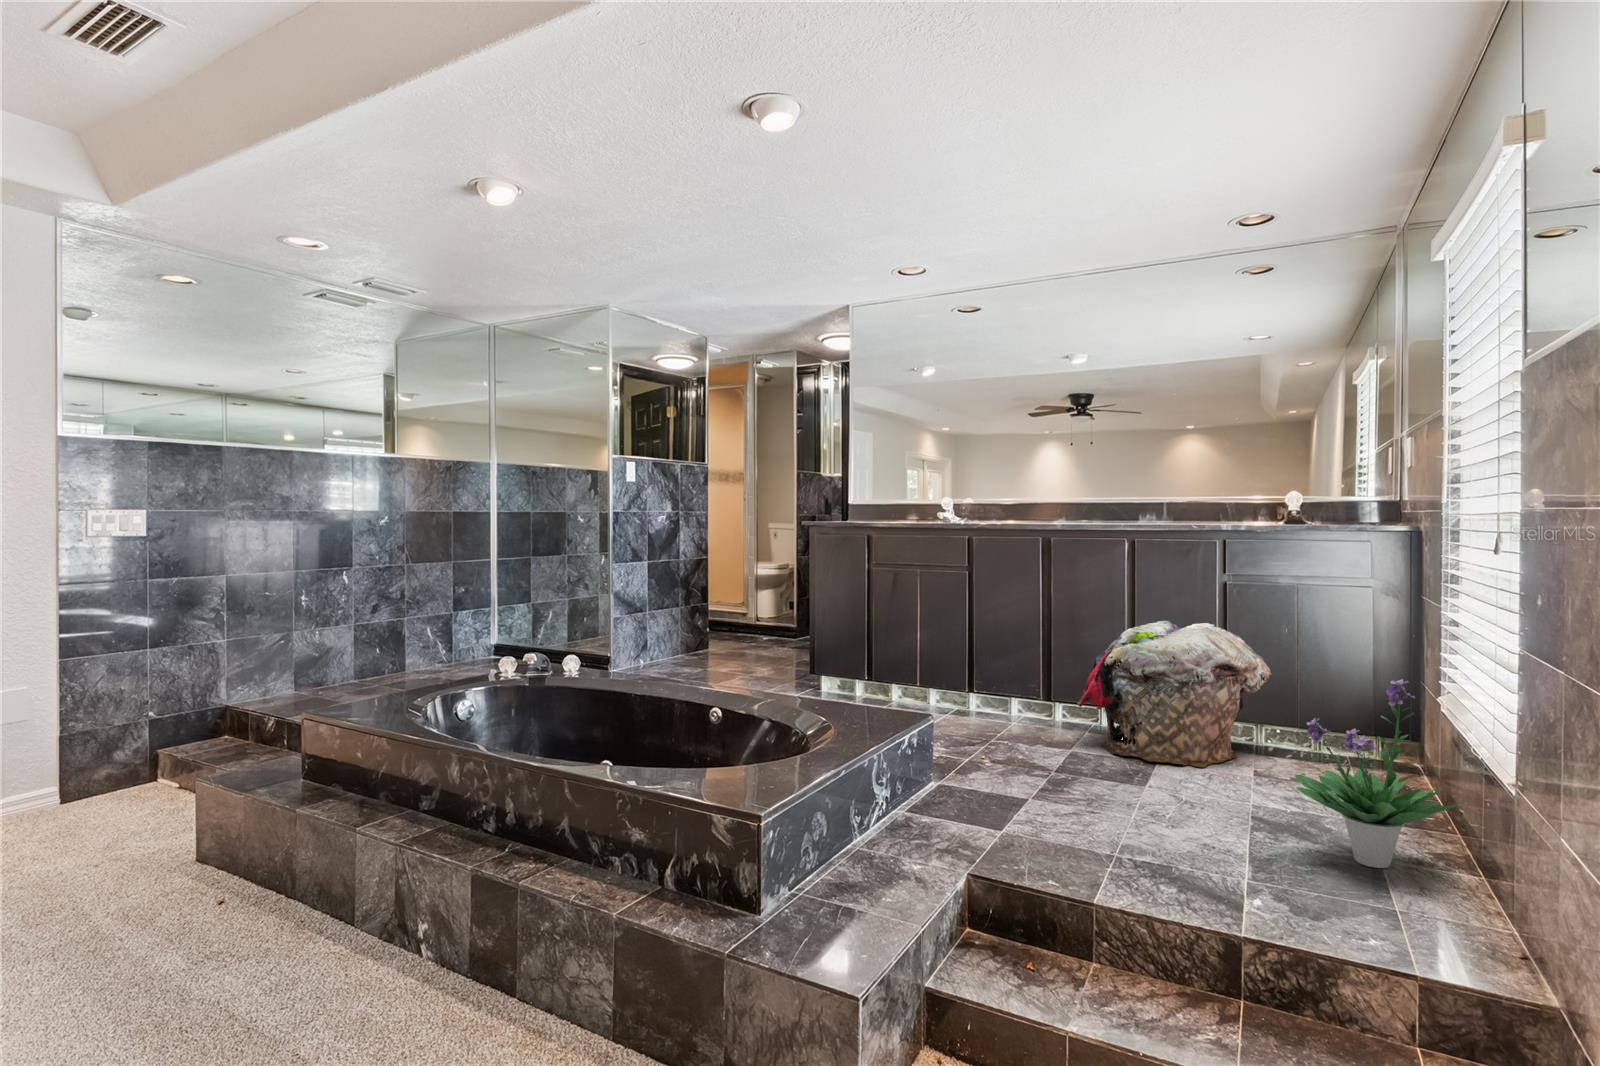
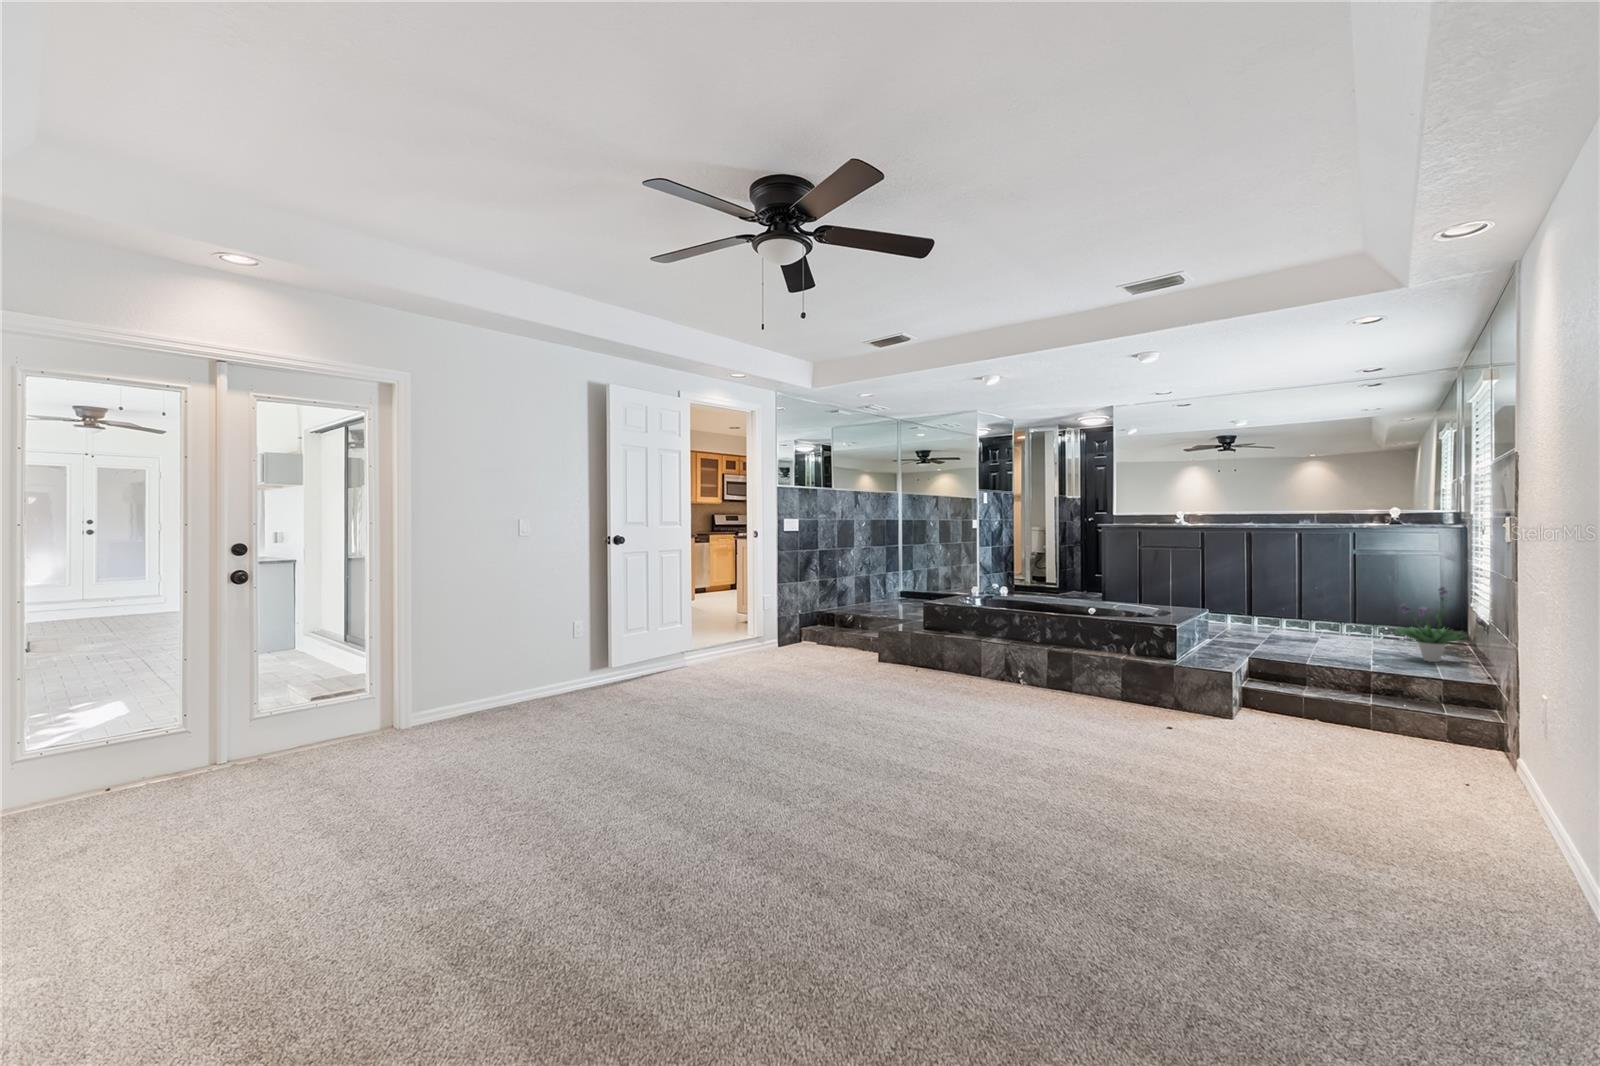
laundry basket: present [1078,621,1271,767] -> none [1274,572,1382,639]

